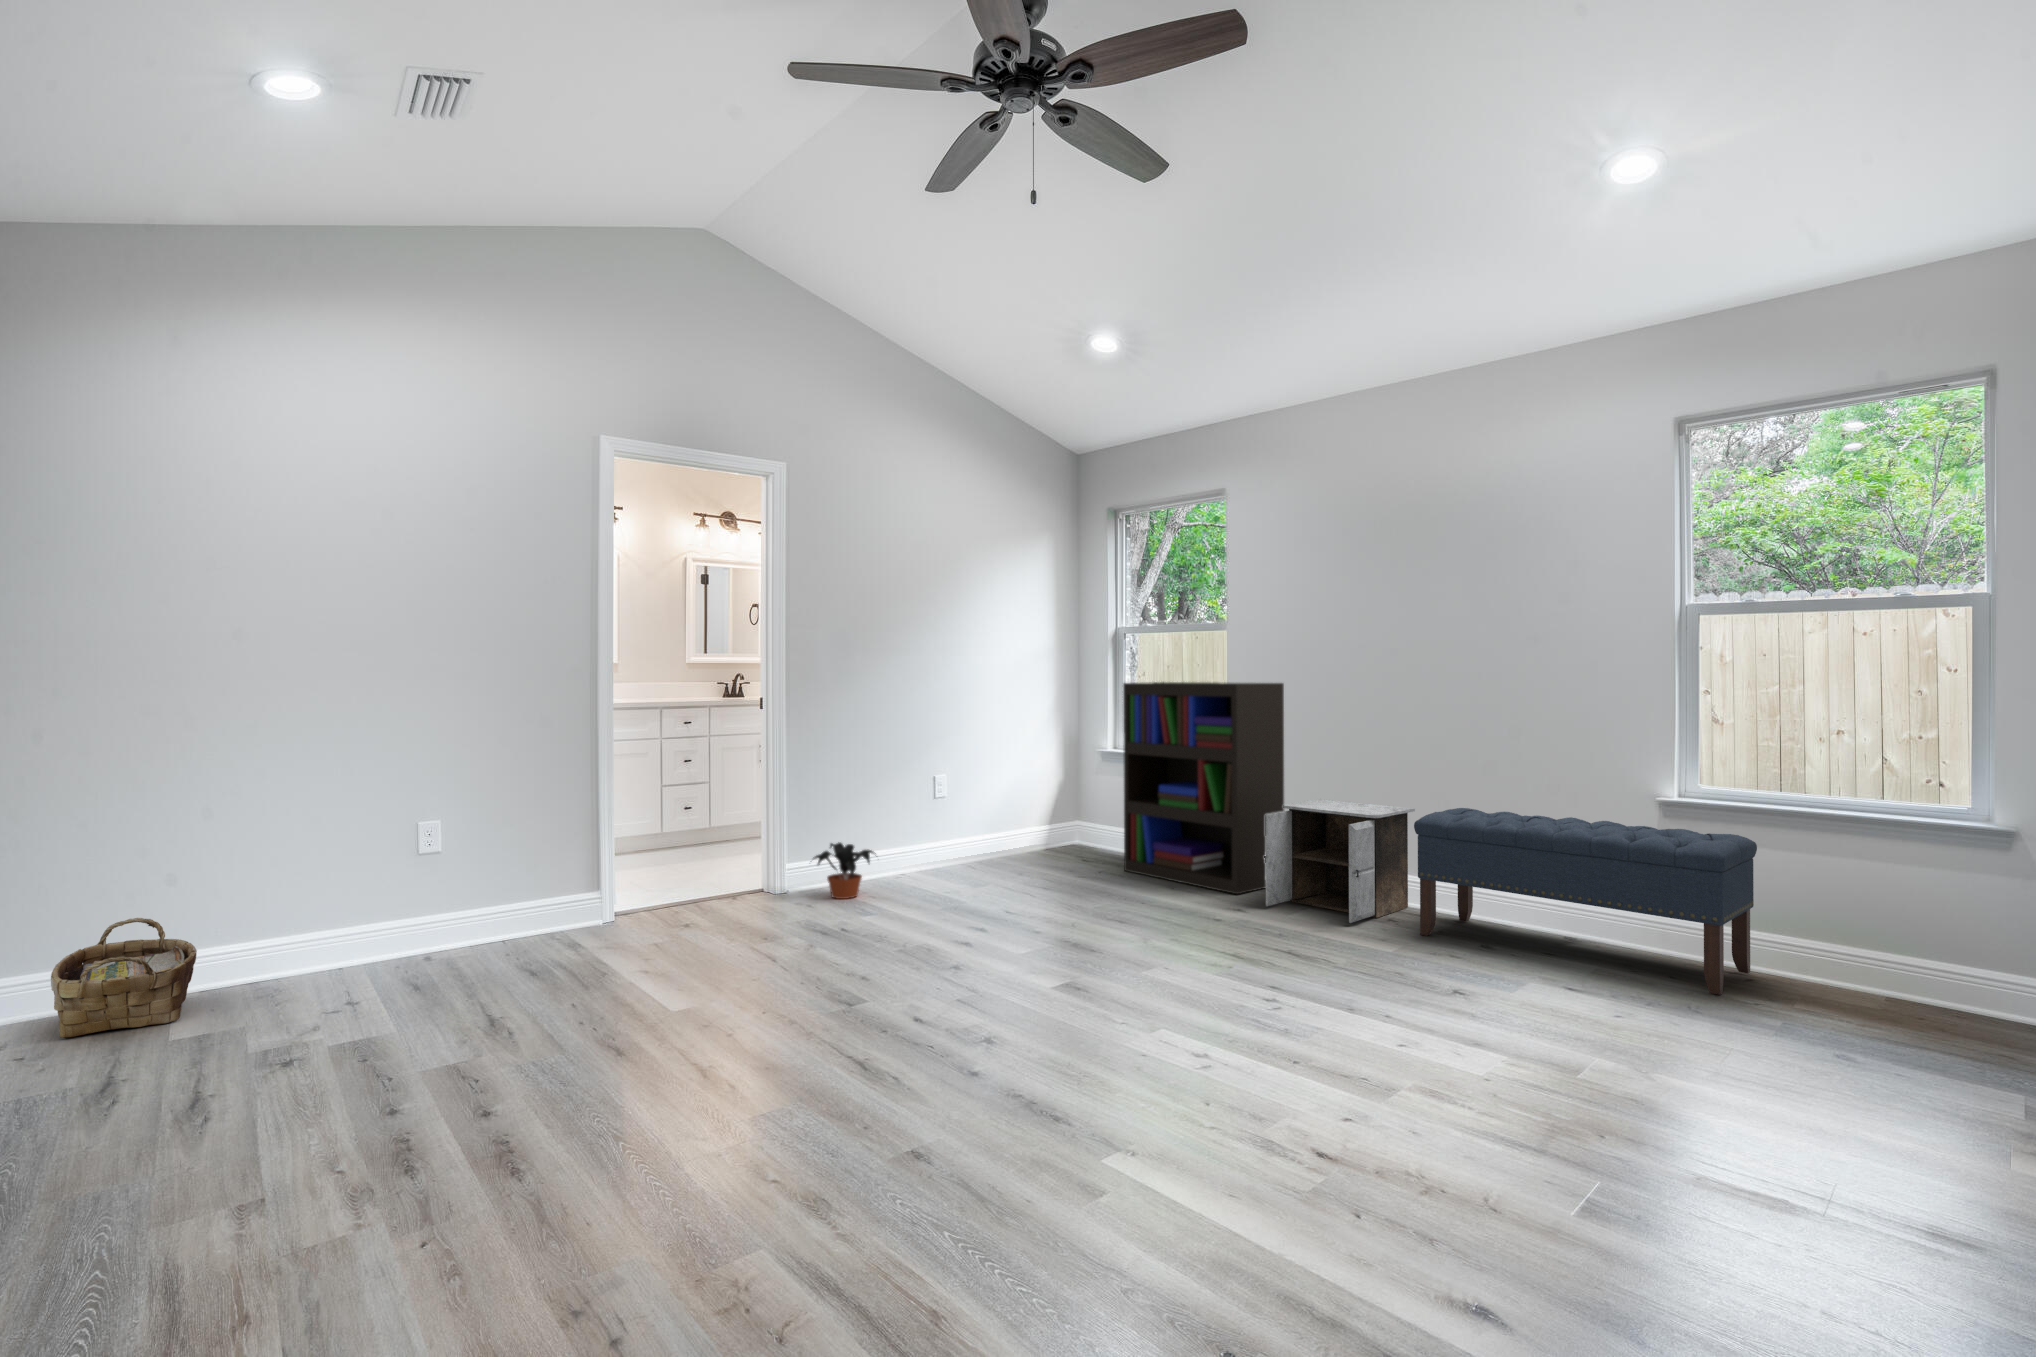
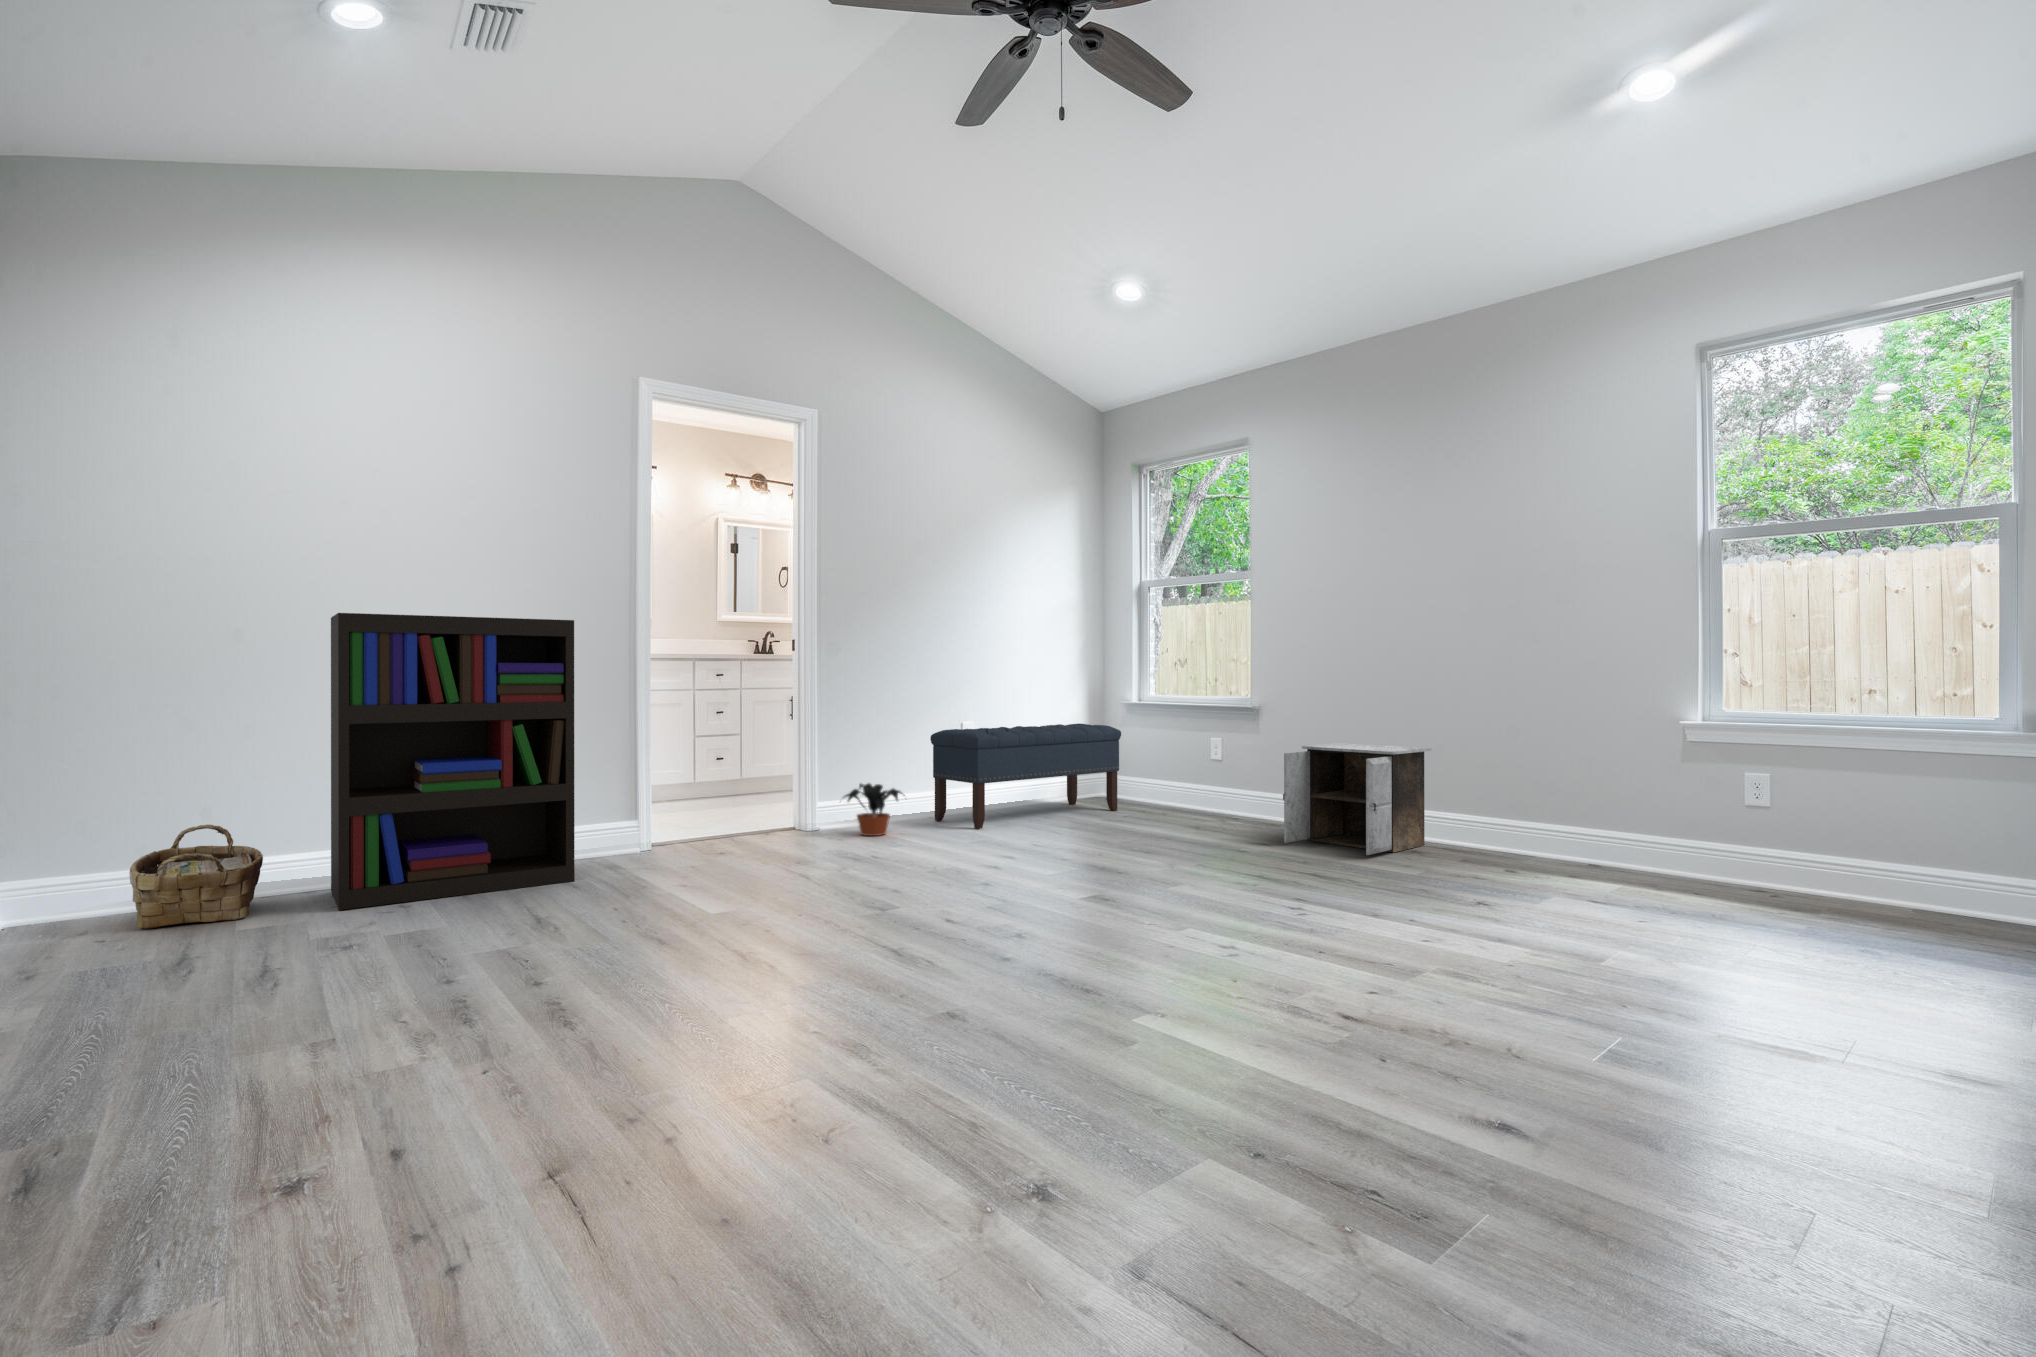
bookshelf: present [1123,682,1284,894] -> present [331,613,575,910]
bench: present [1414,808,1757,995] -> present [930,724,1121,829]

